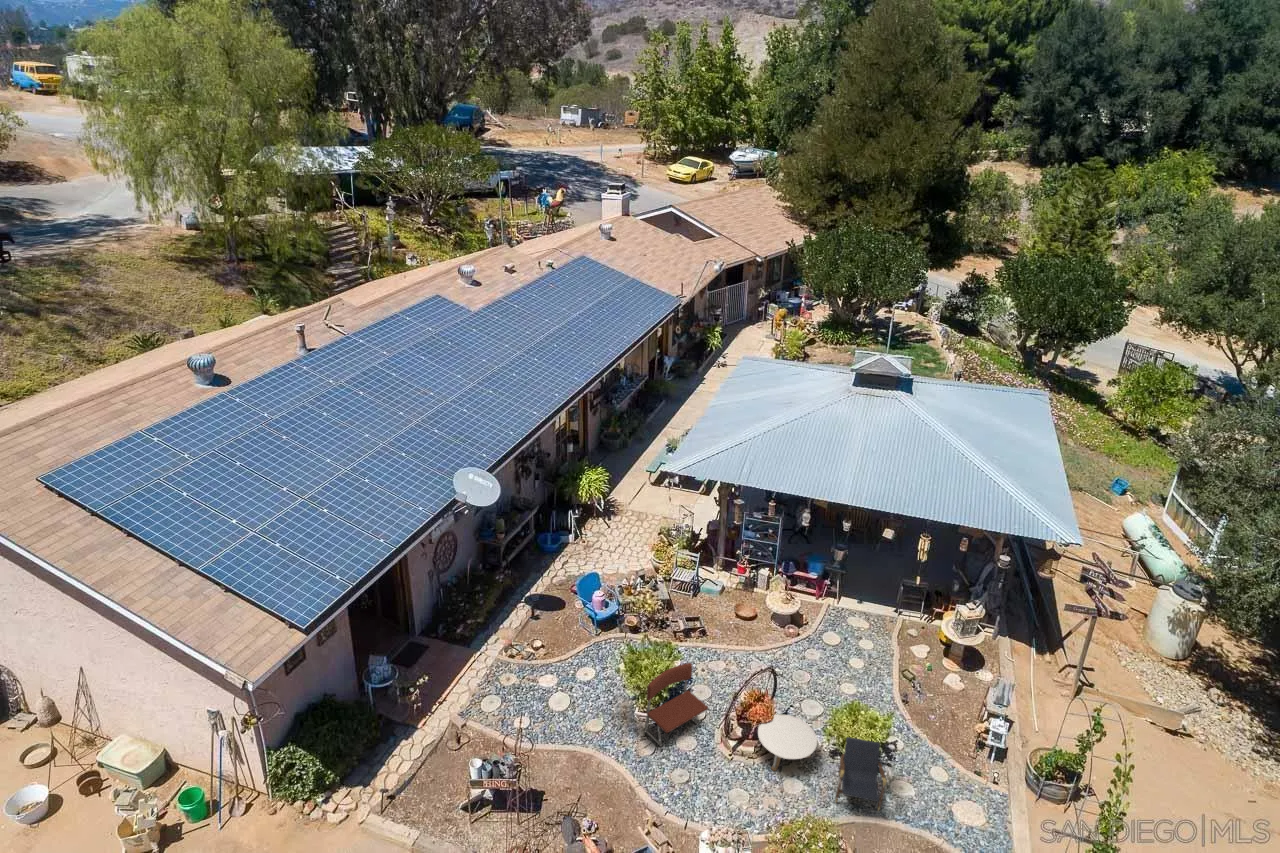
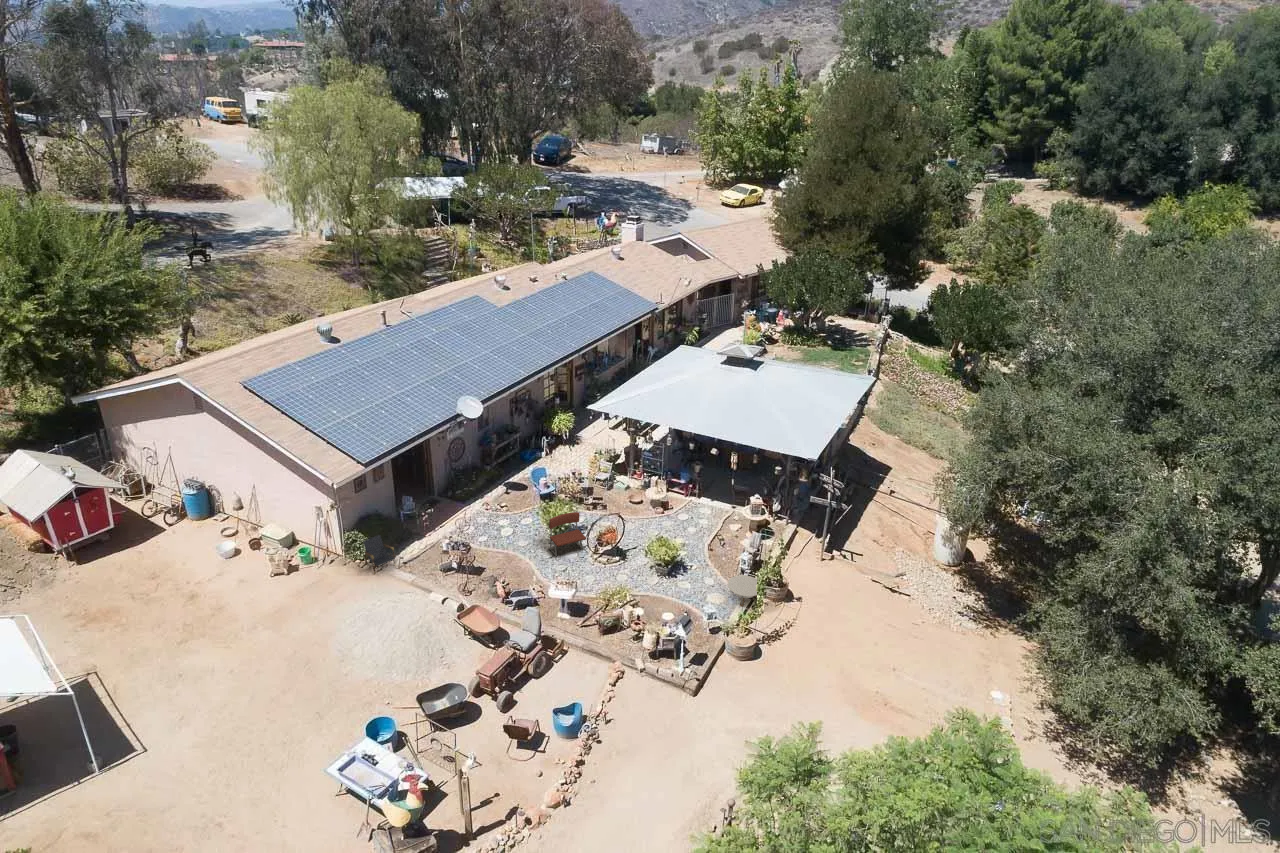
round table: present [758,715,817,771] -> present [728,575,759,607]
lounge chair: present [835,737,886,810] -> present [363,535,395,573]

